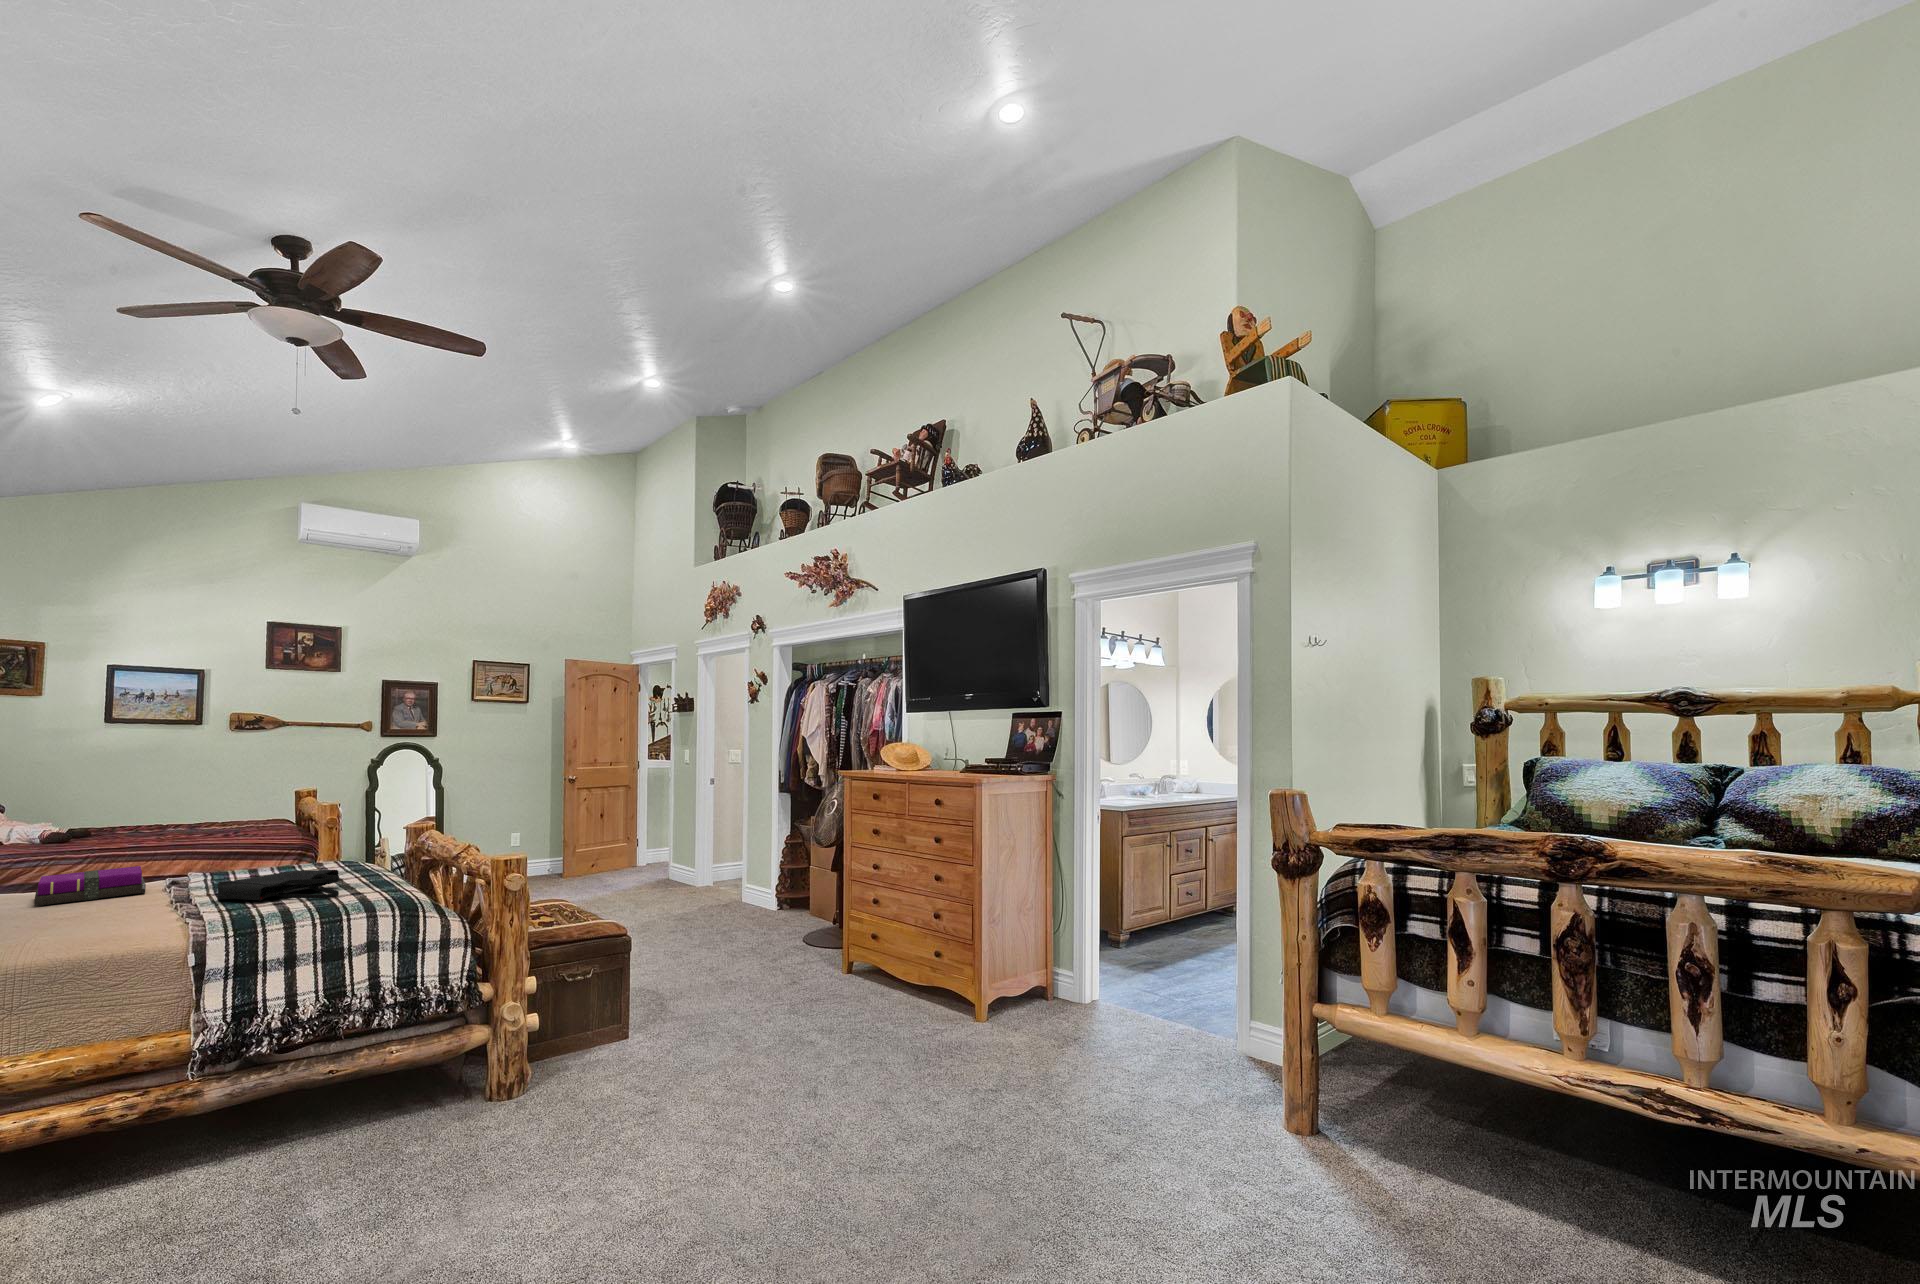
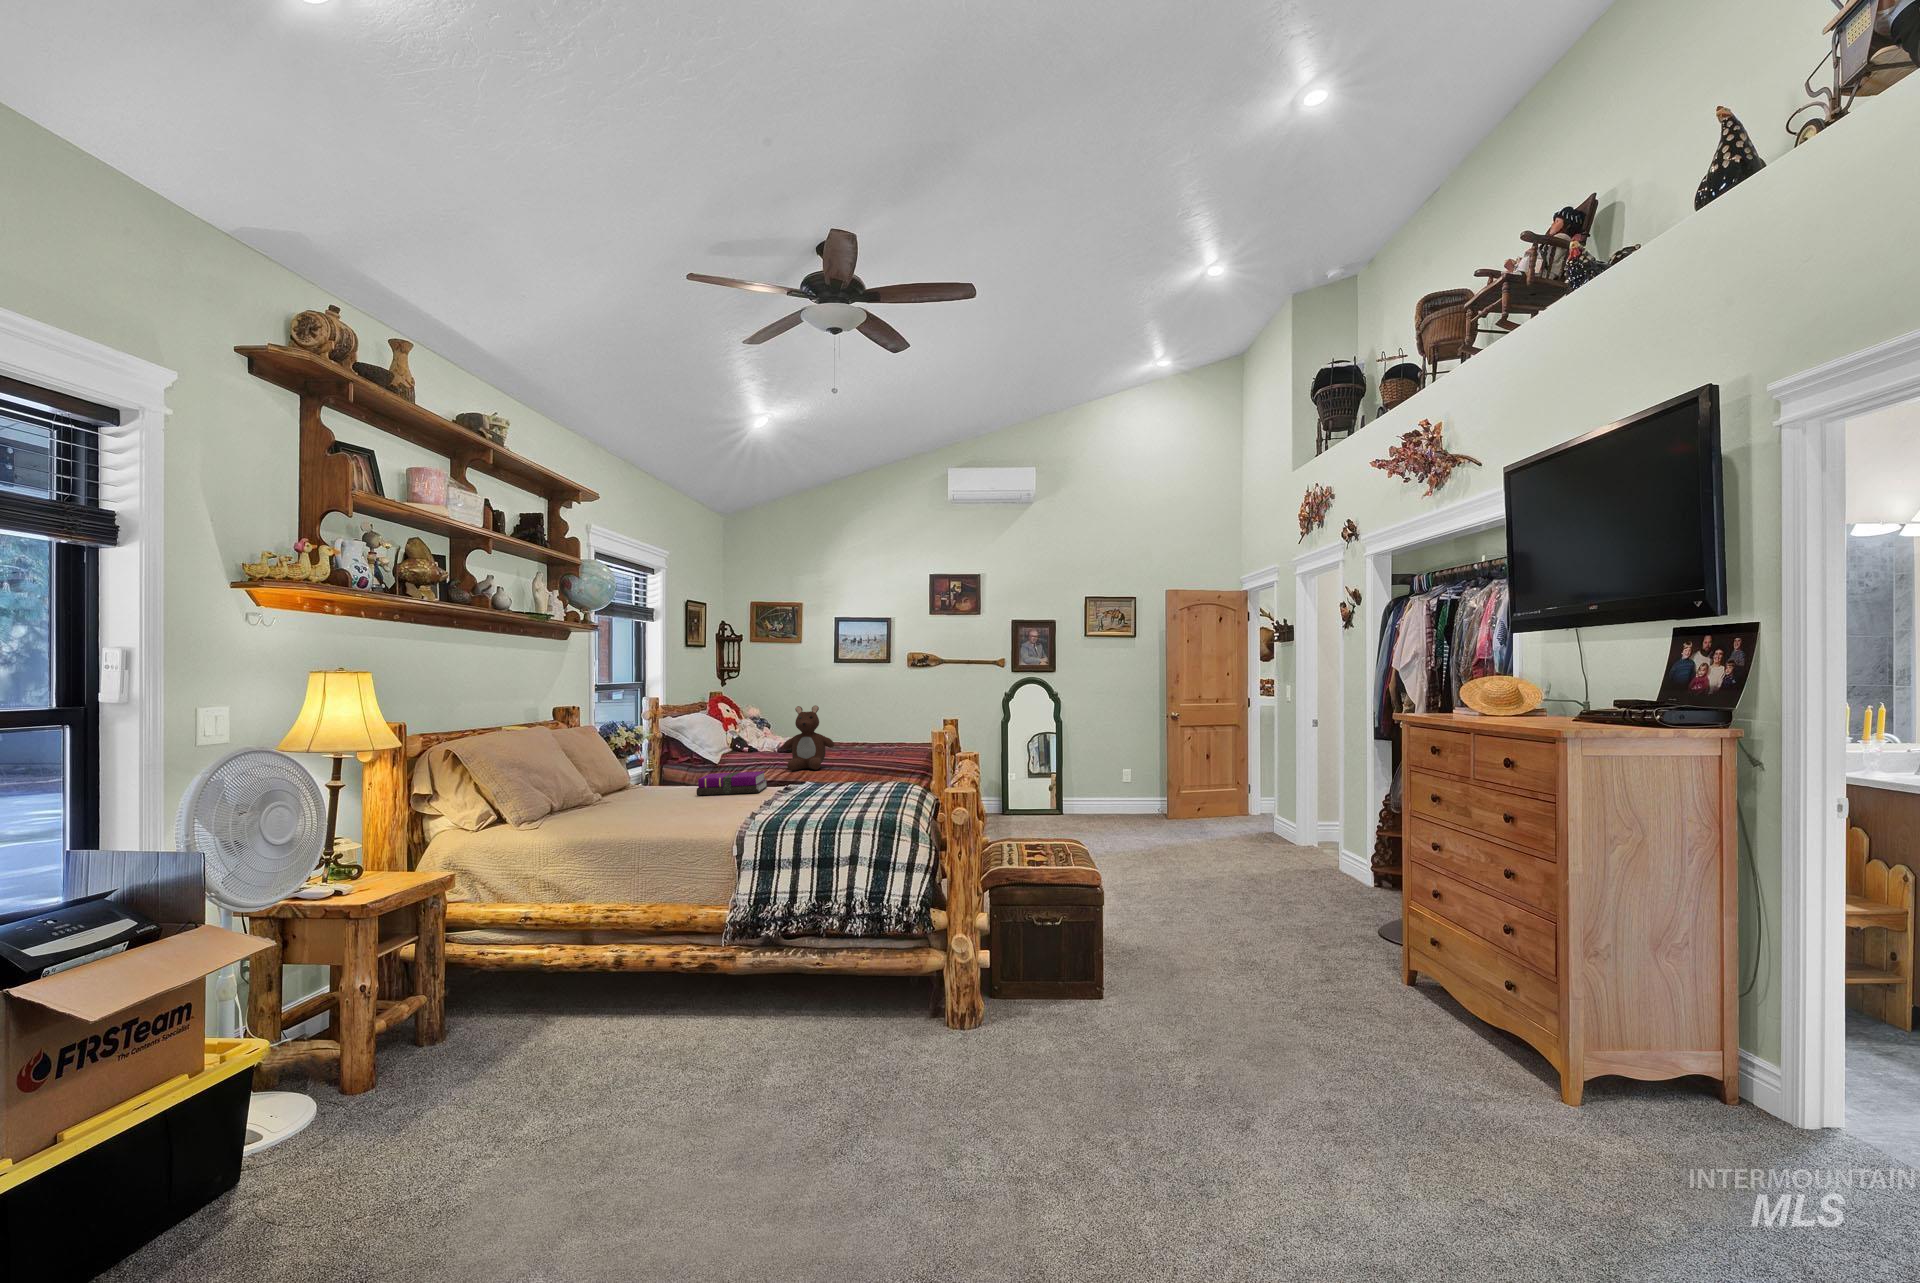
teddy bear: none [117,781,204,866] -> present [783,705,834,771]
tote bag: present [217,870,339,900] -> none [781,784,862,811]

